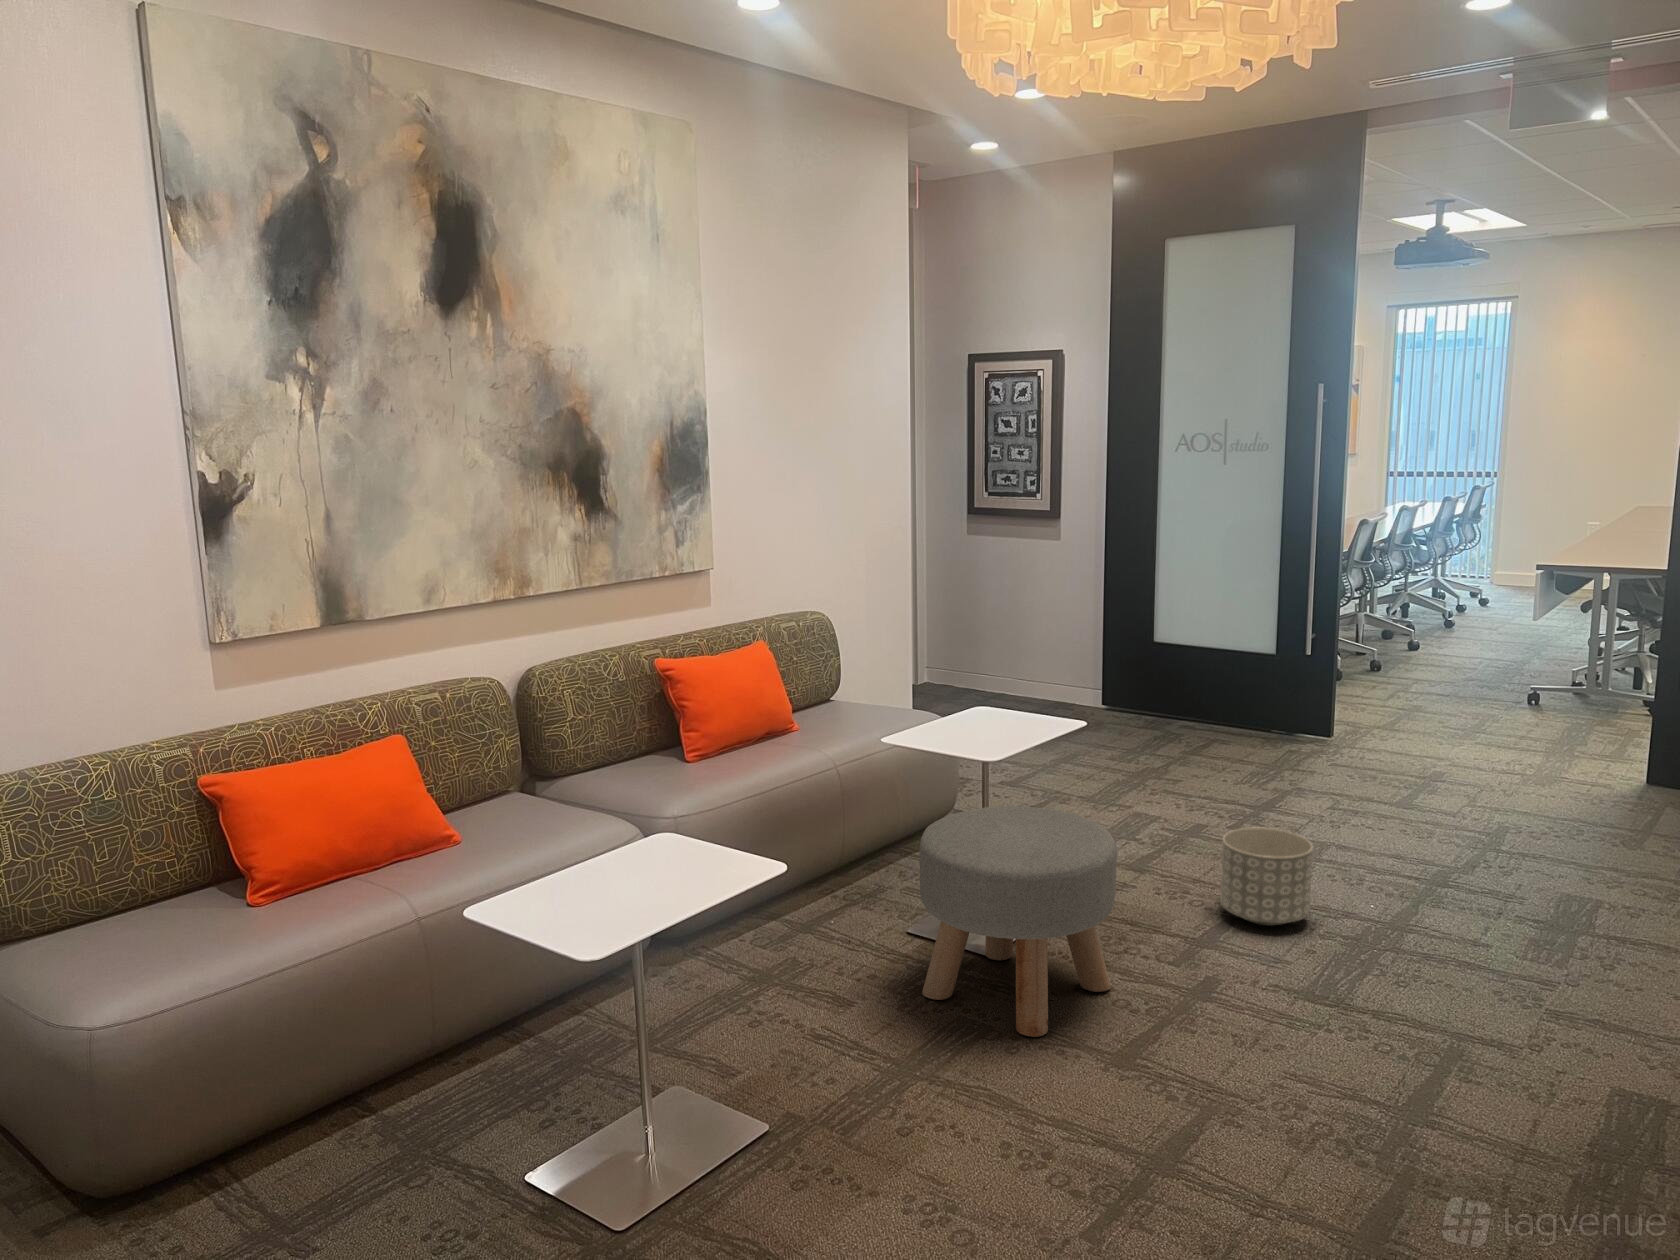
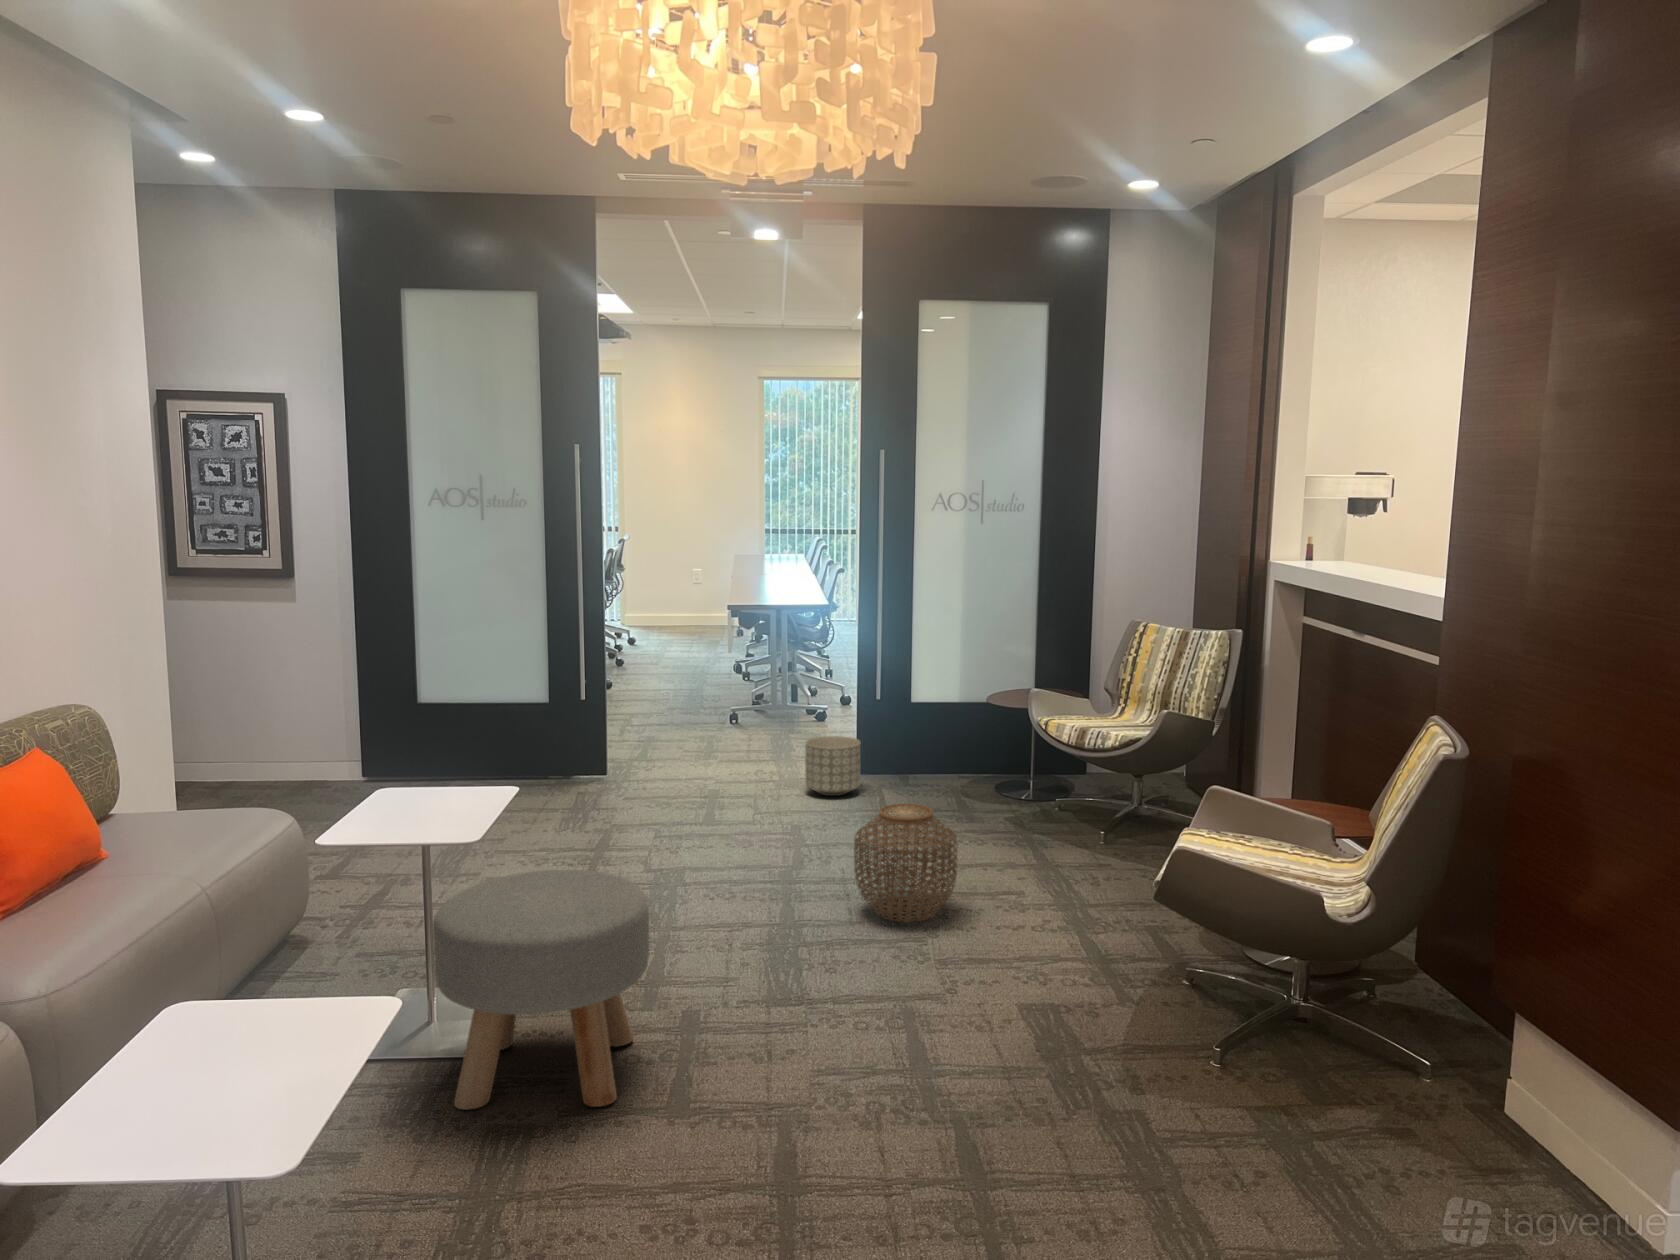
woven basket: none [1468,826,1615,974] -> present [854,803,957,923]
planter: present [1221,828,1313,926] -> present [805,736,860,796]

